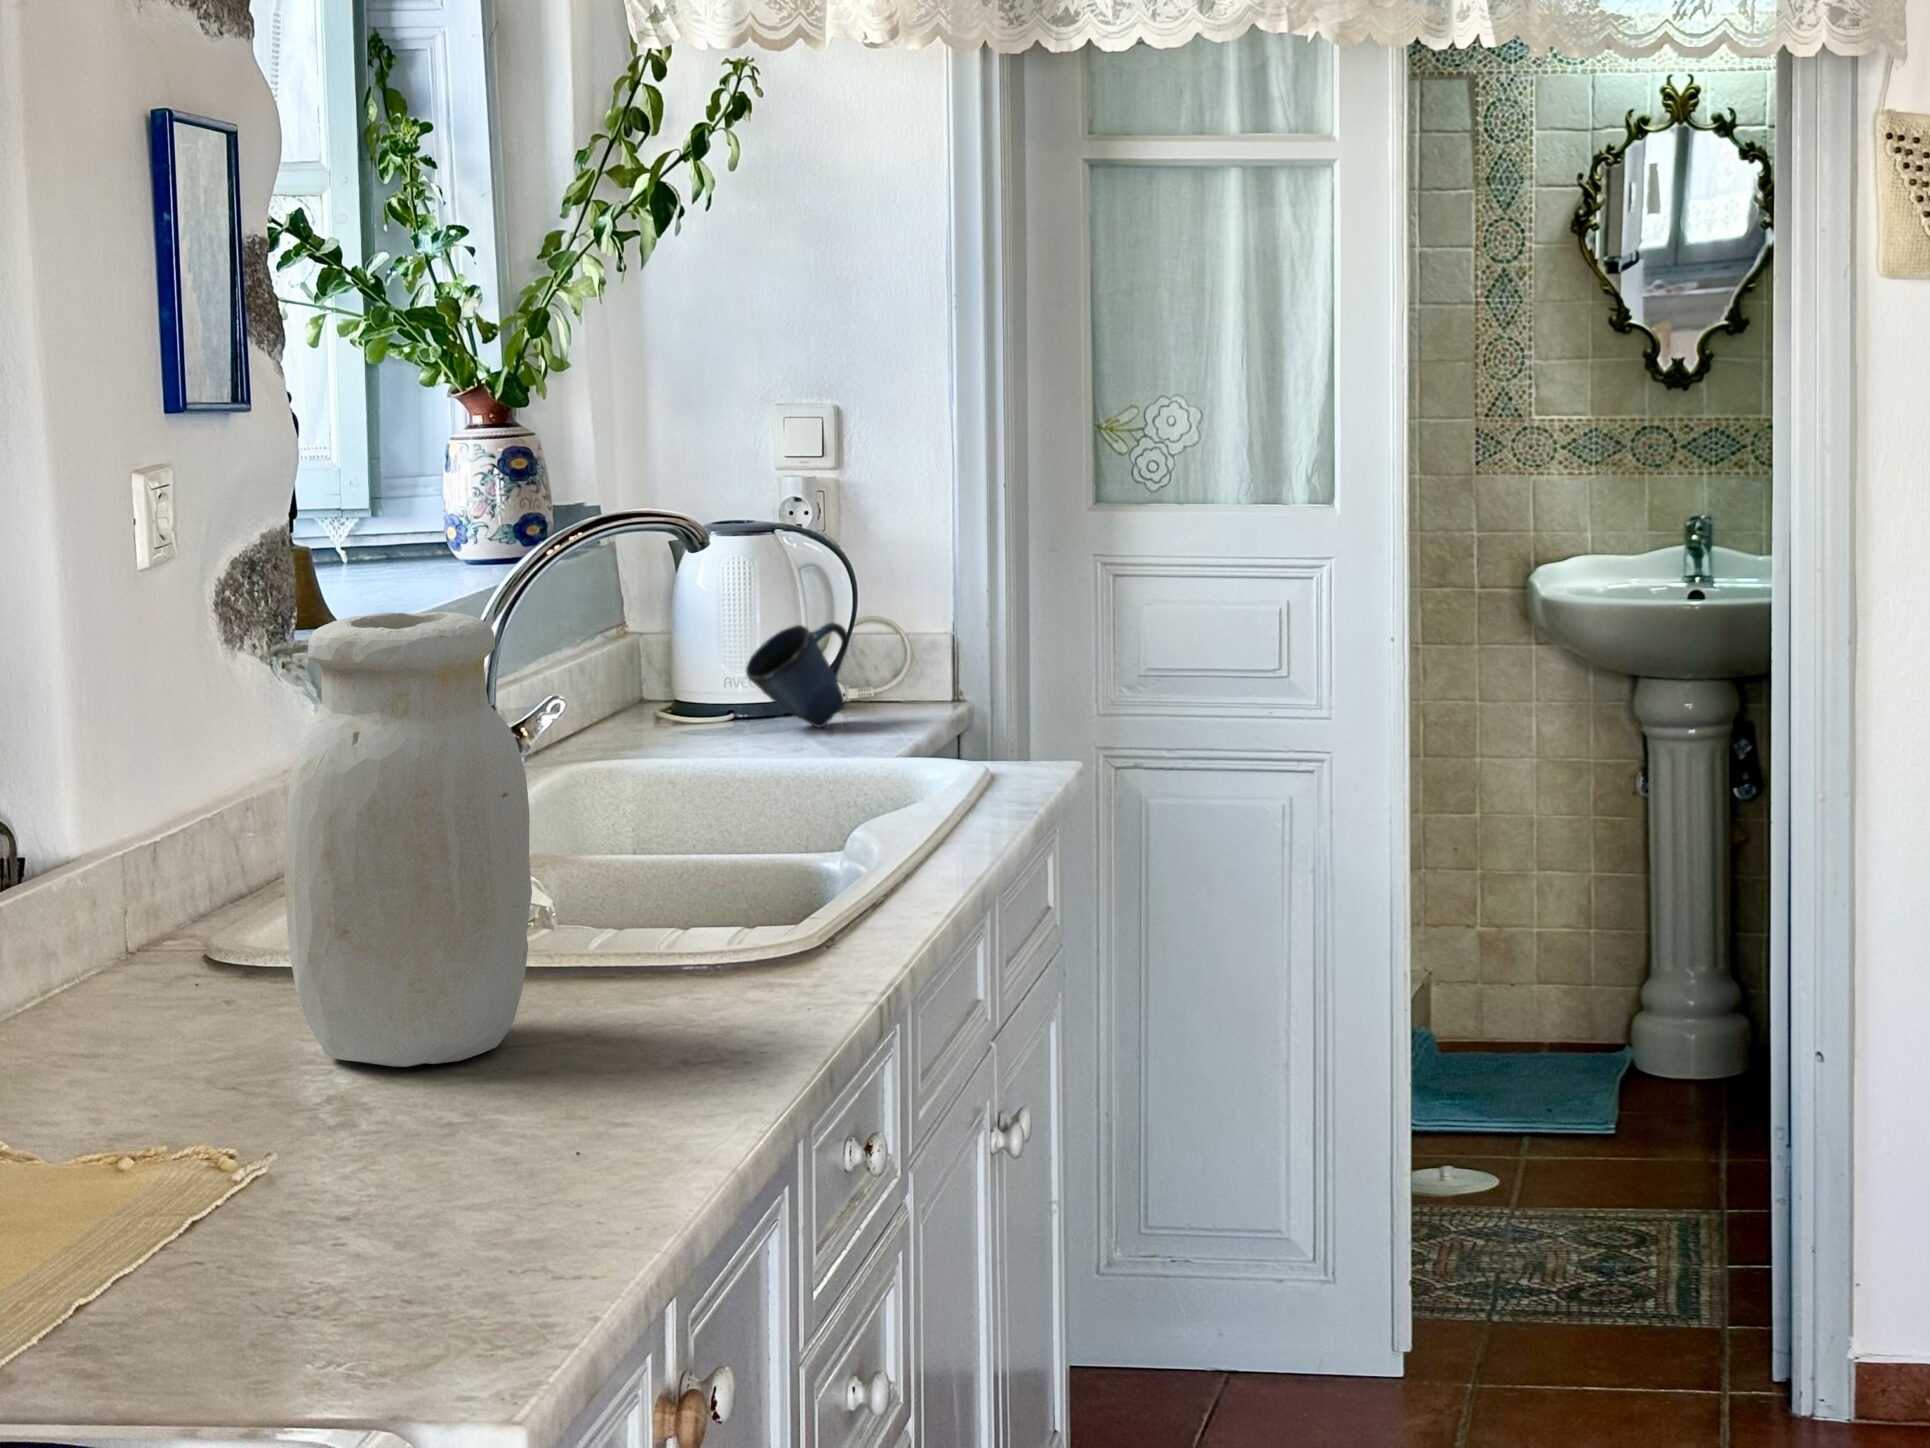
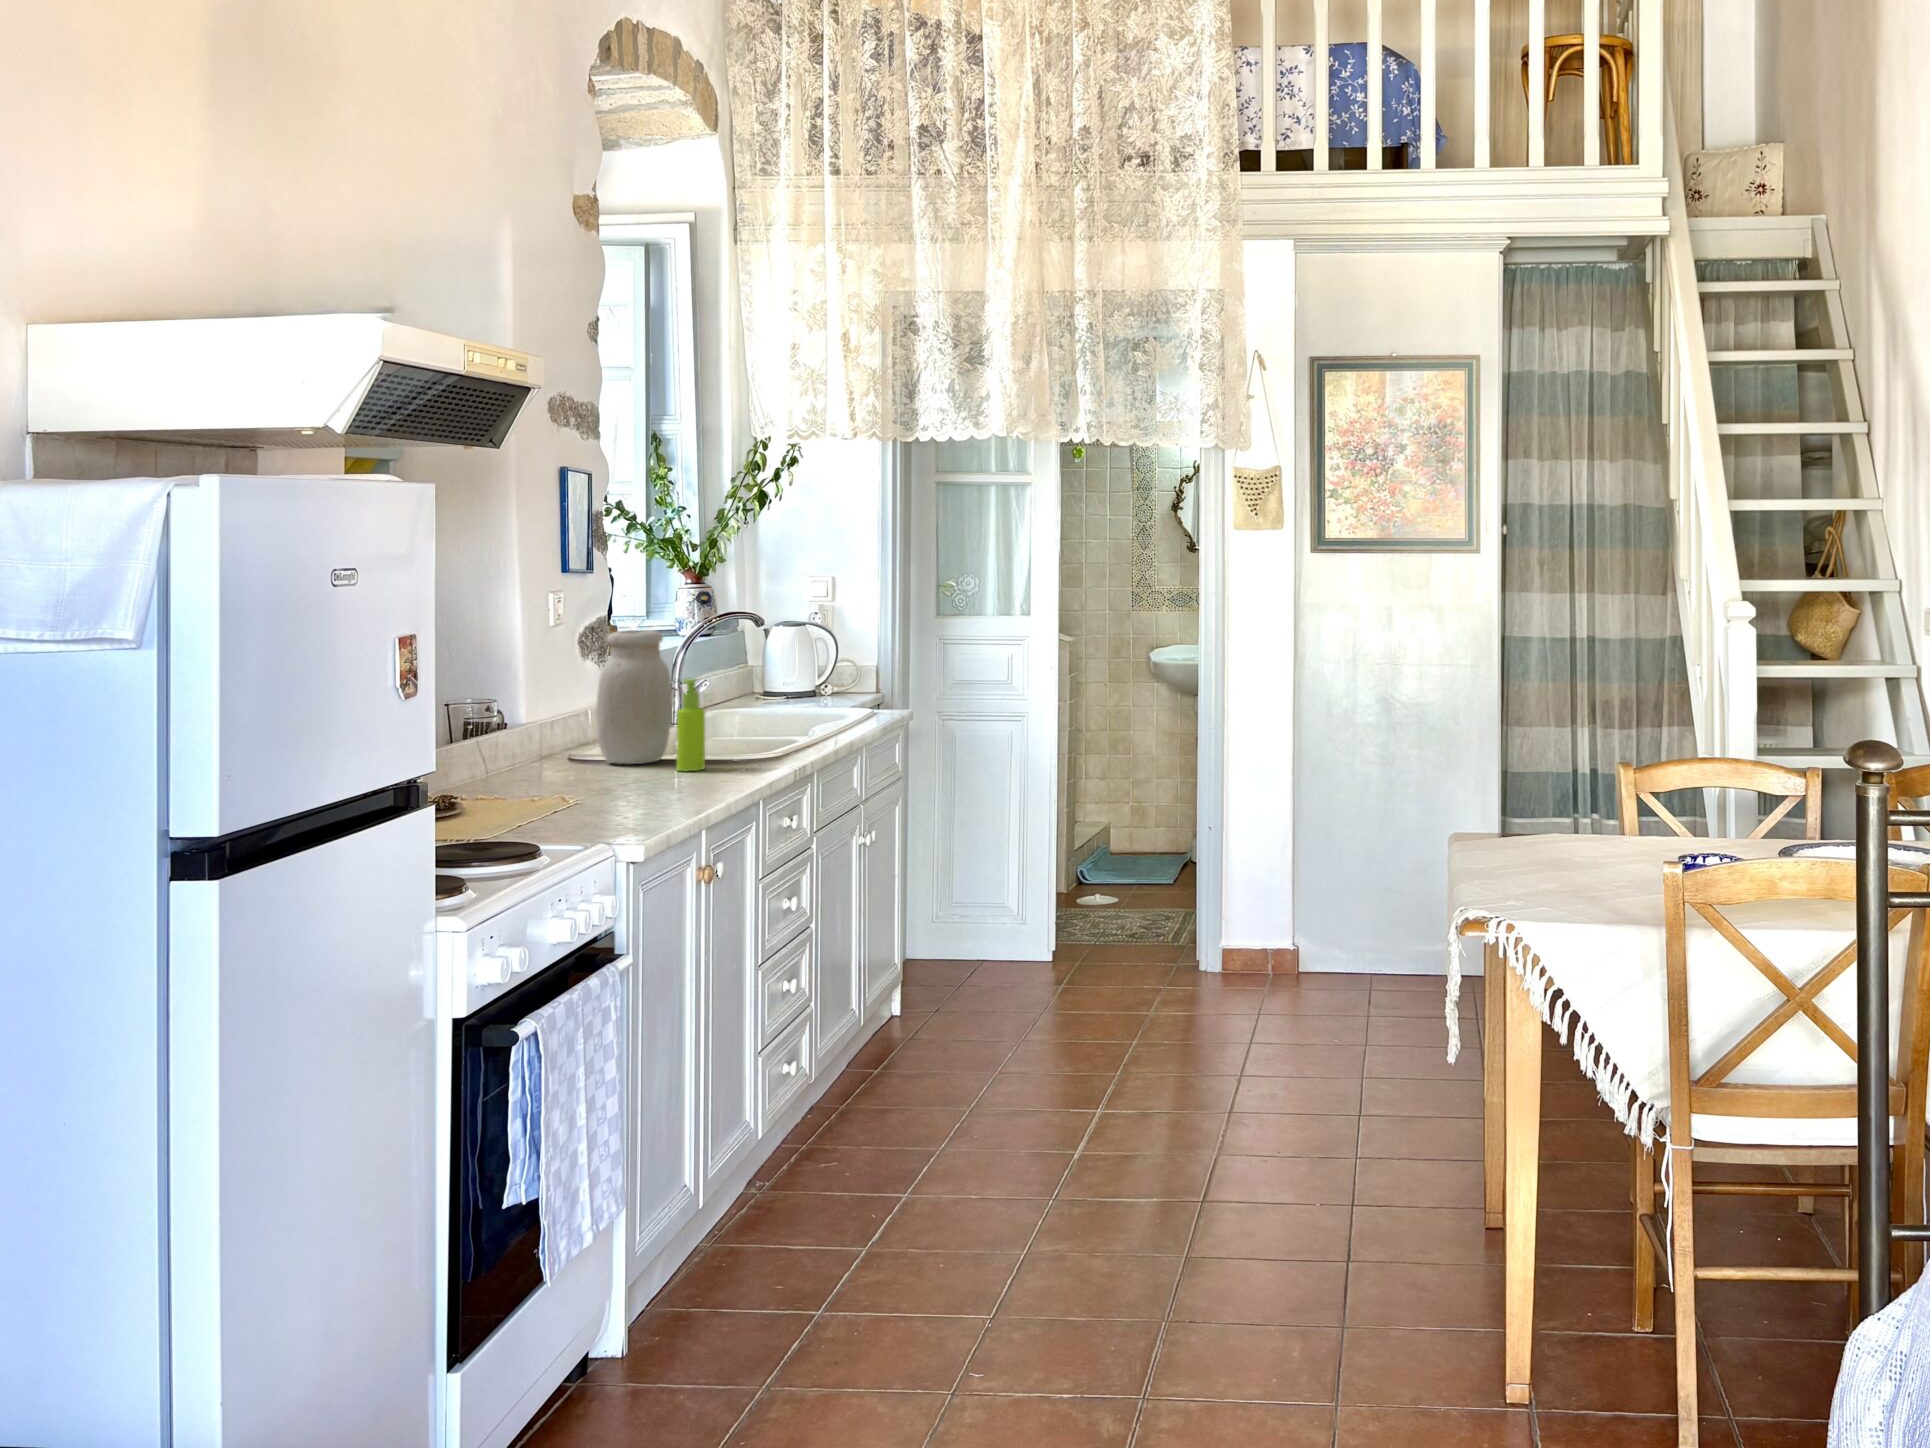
mug: present [746,623,849,728] -> none [784,657,825,697]
soap dispenser: none [566,789,667,1113] -> present [676,679,705,771]

